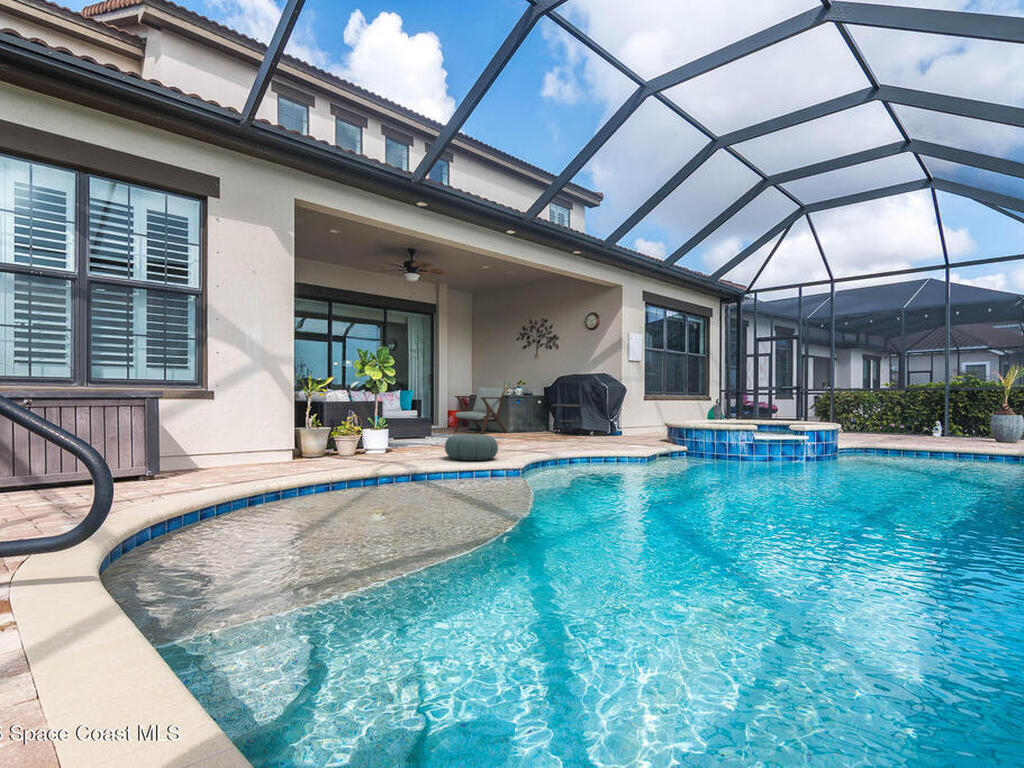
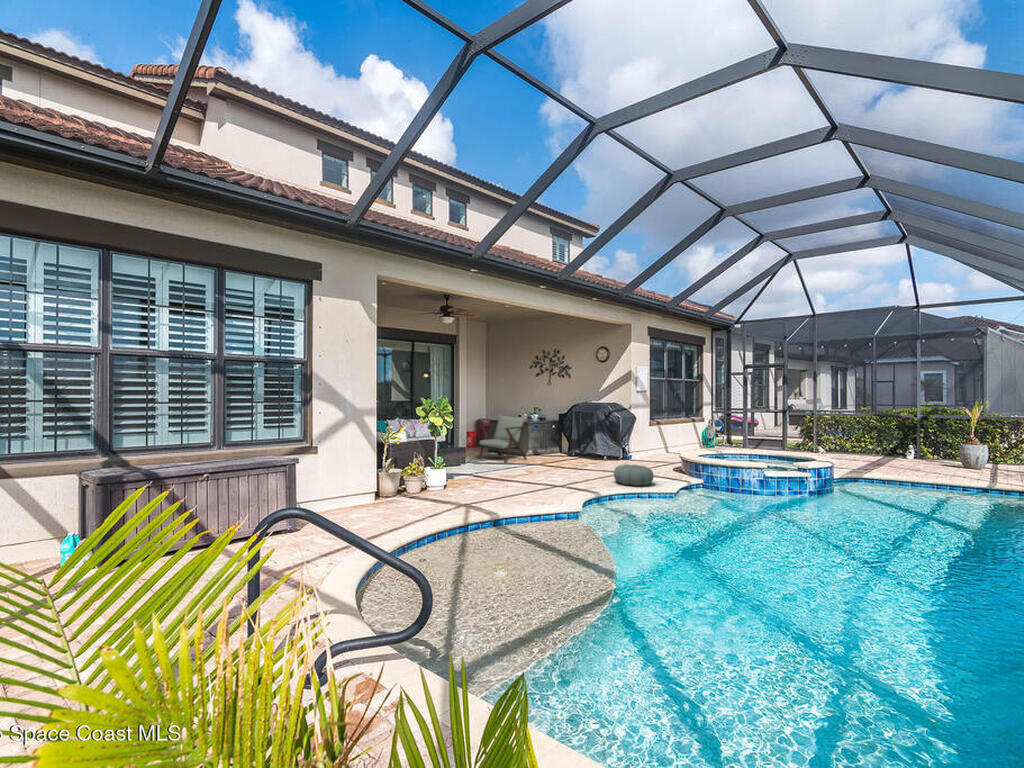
side table: present [553,404,581,436] -> none [570,433,598,466]
pouf: present [445,434,498,461] -> present [614,464,654,486]

